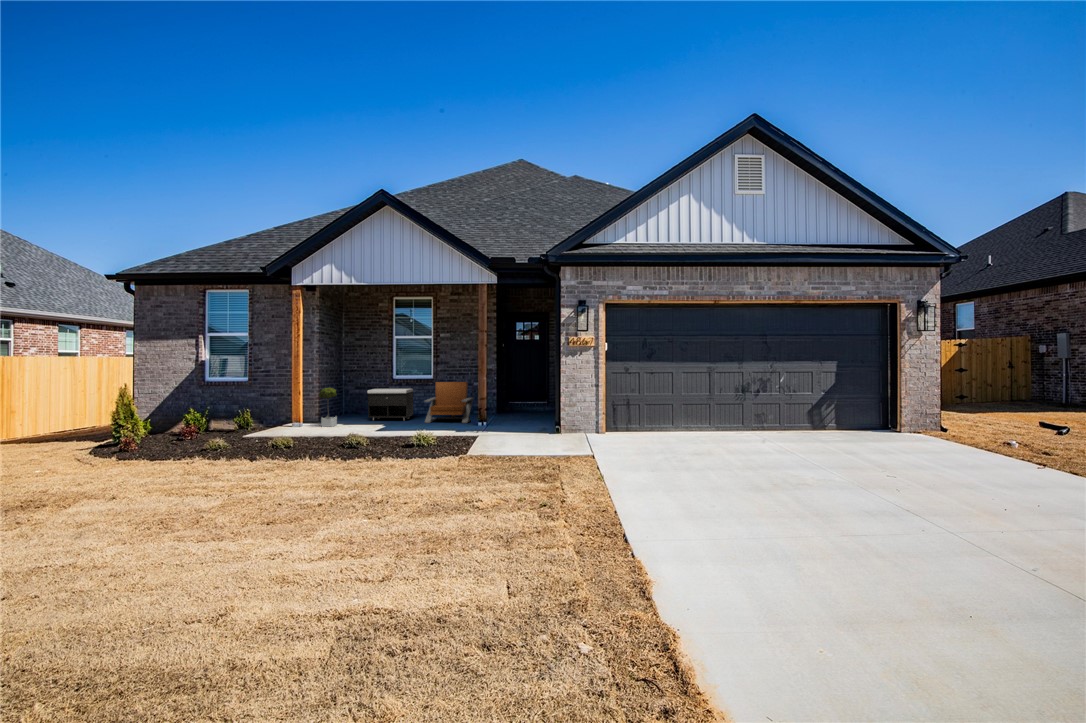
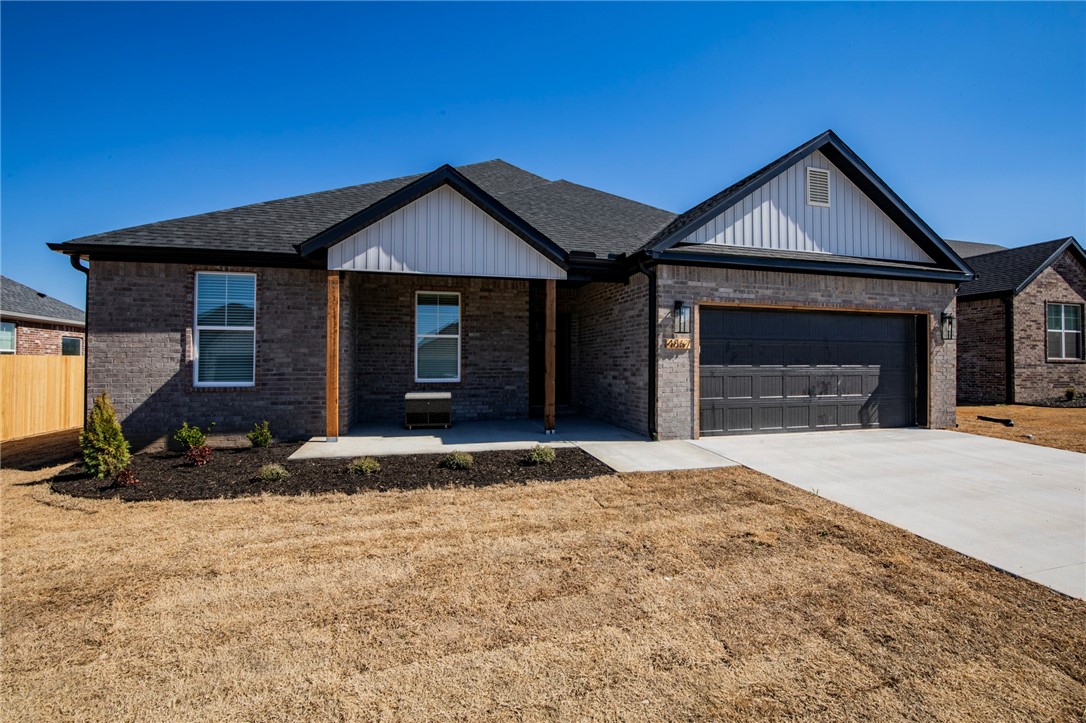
lounge chair: present [425,382,473,423] -> none [474,385,523,431]
potted tree: present [319,388,337,427] -> none [360,393,380,440]

